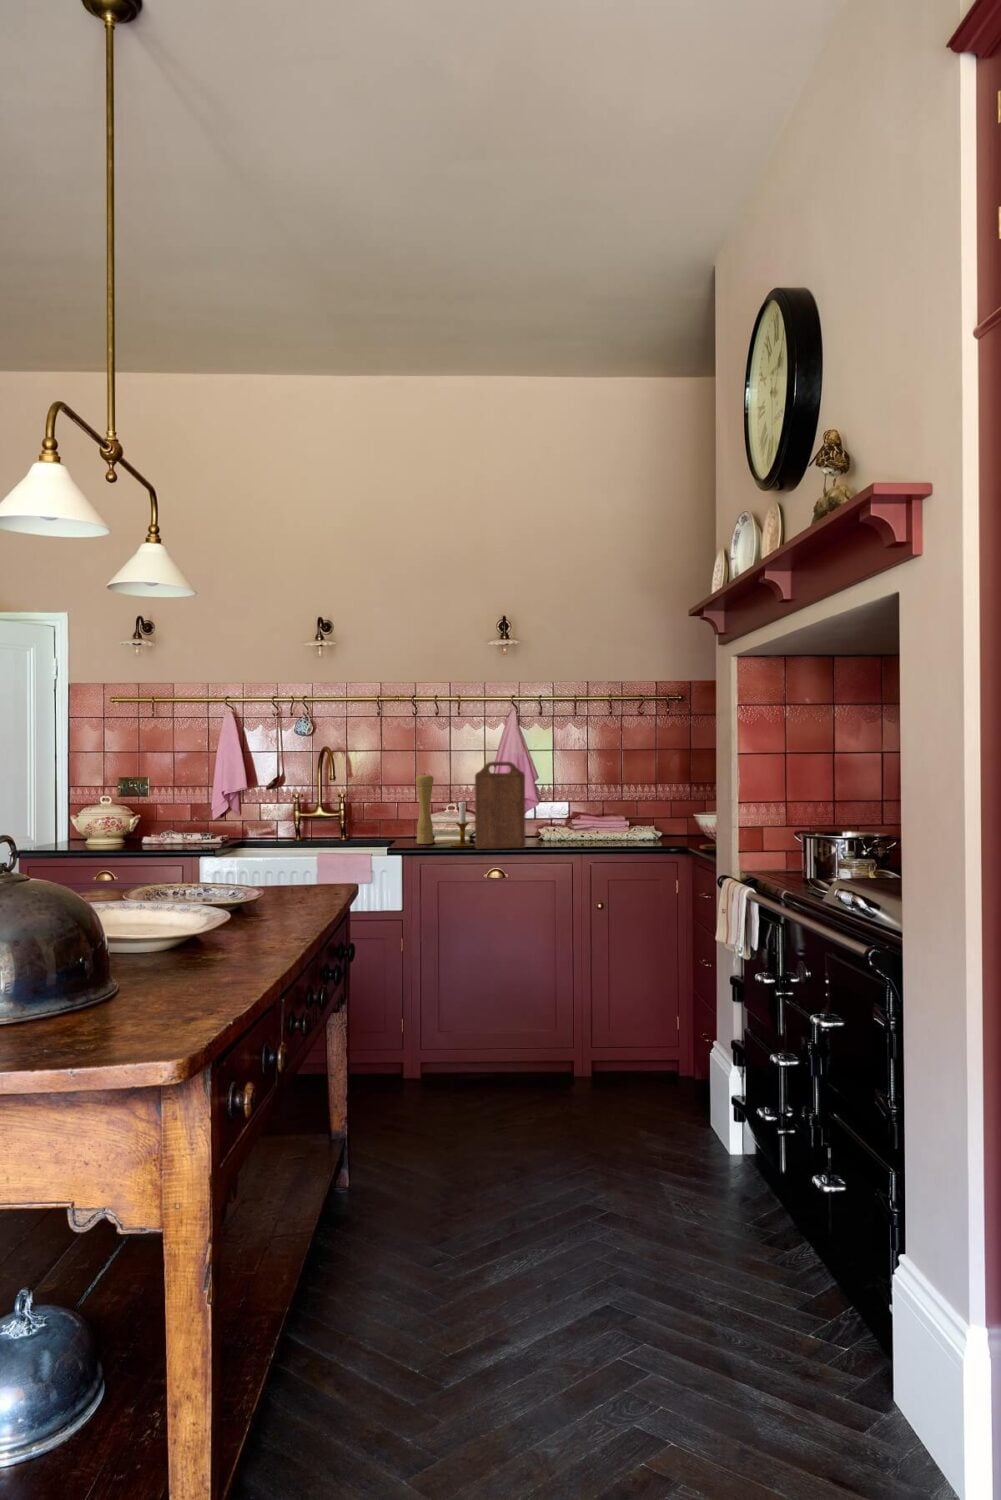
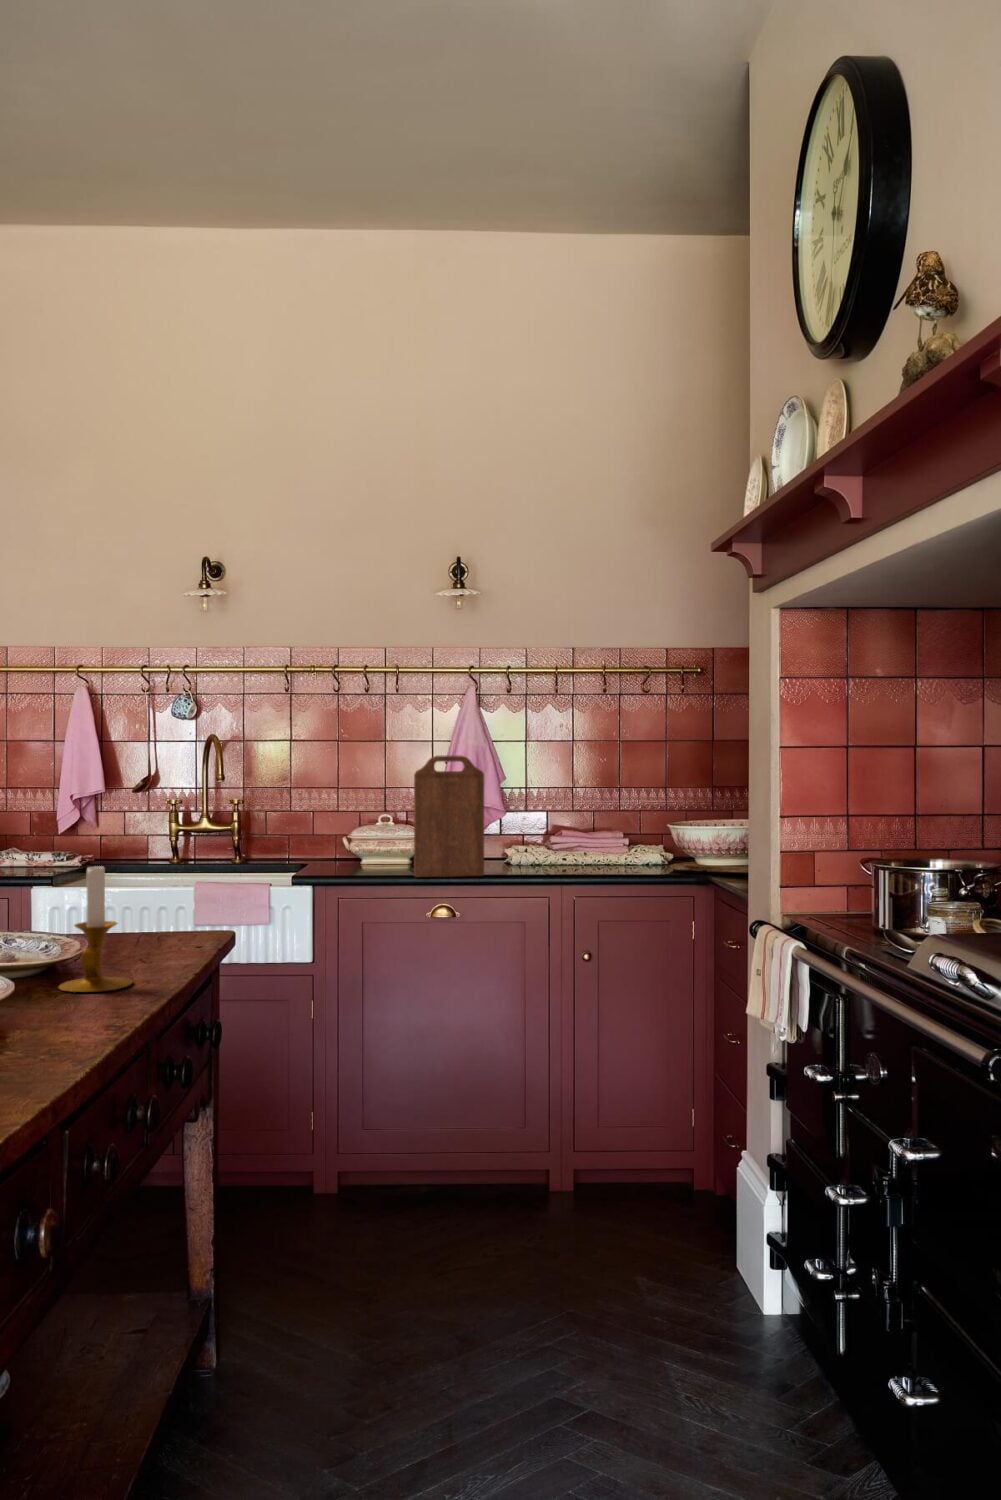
pepper mill: present [416,774,434,844] -> none [334,772,359,869]
candlestick: present [451,802,475,846] -> present [59,866,133,992]

